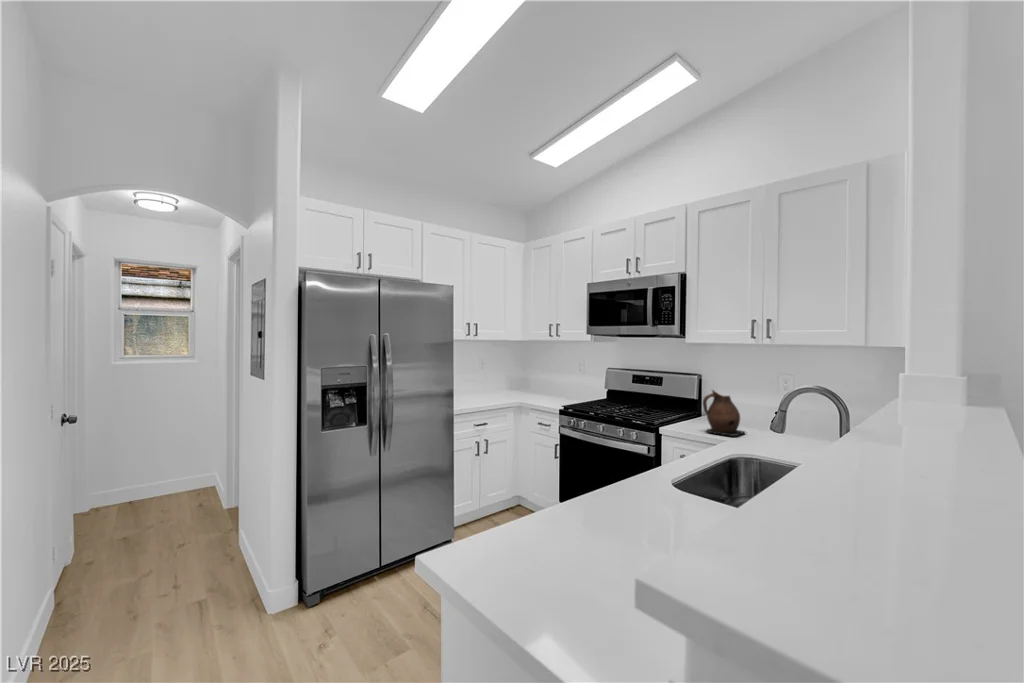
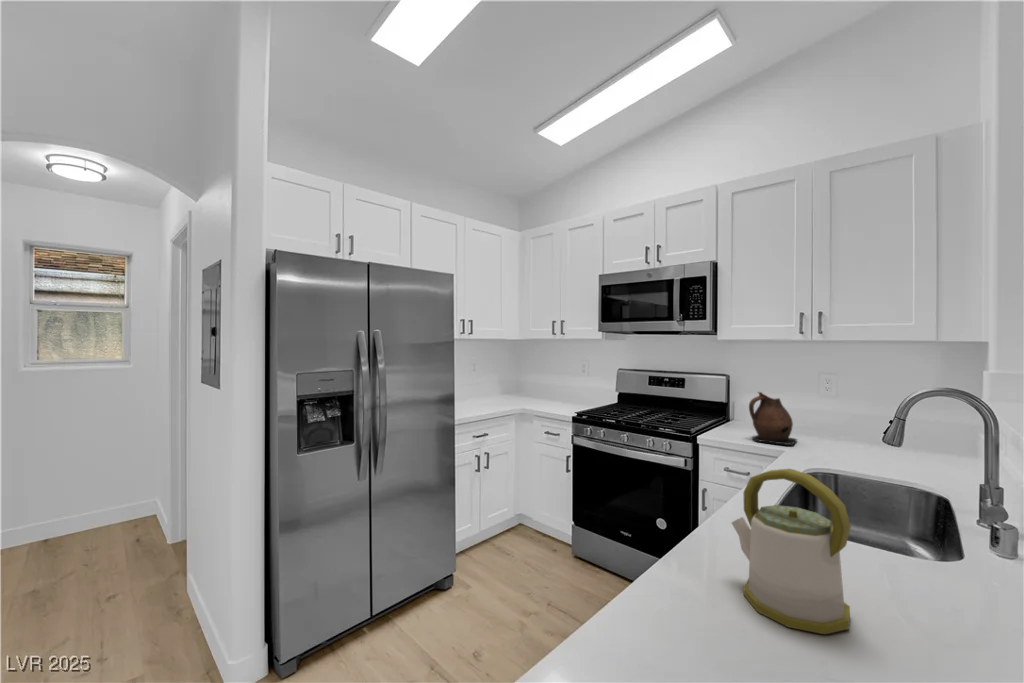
kettle: none [591,435,651,537] -> present [732,469,851,634]

